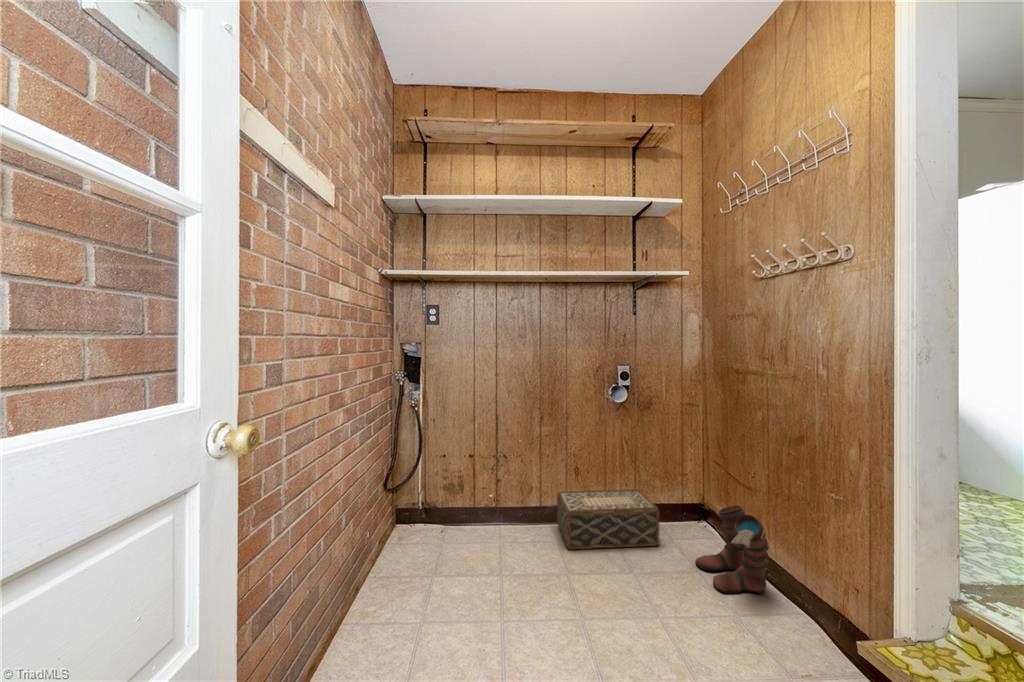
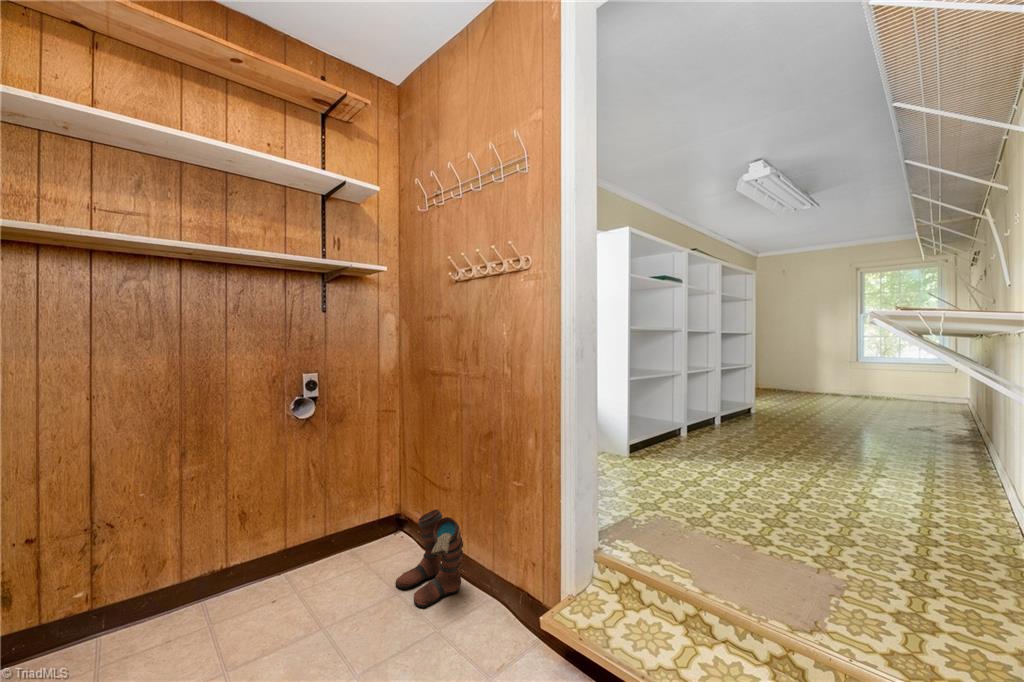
woven basket: present [557,489,659,549] -> none [212,519,356,633]

